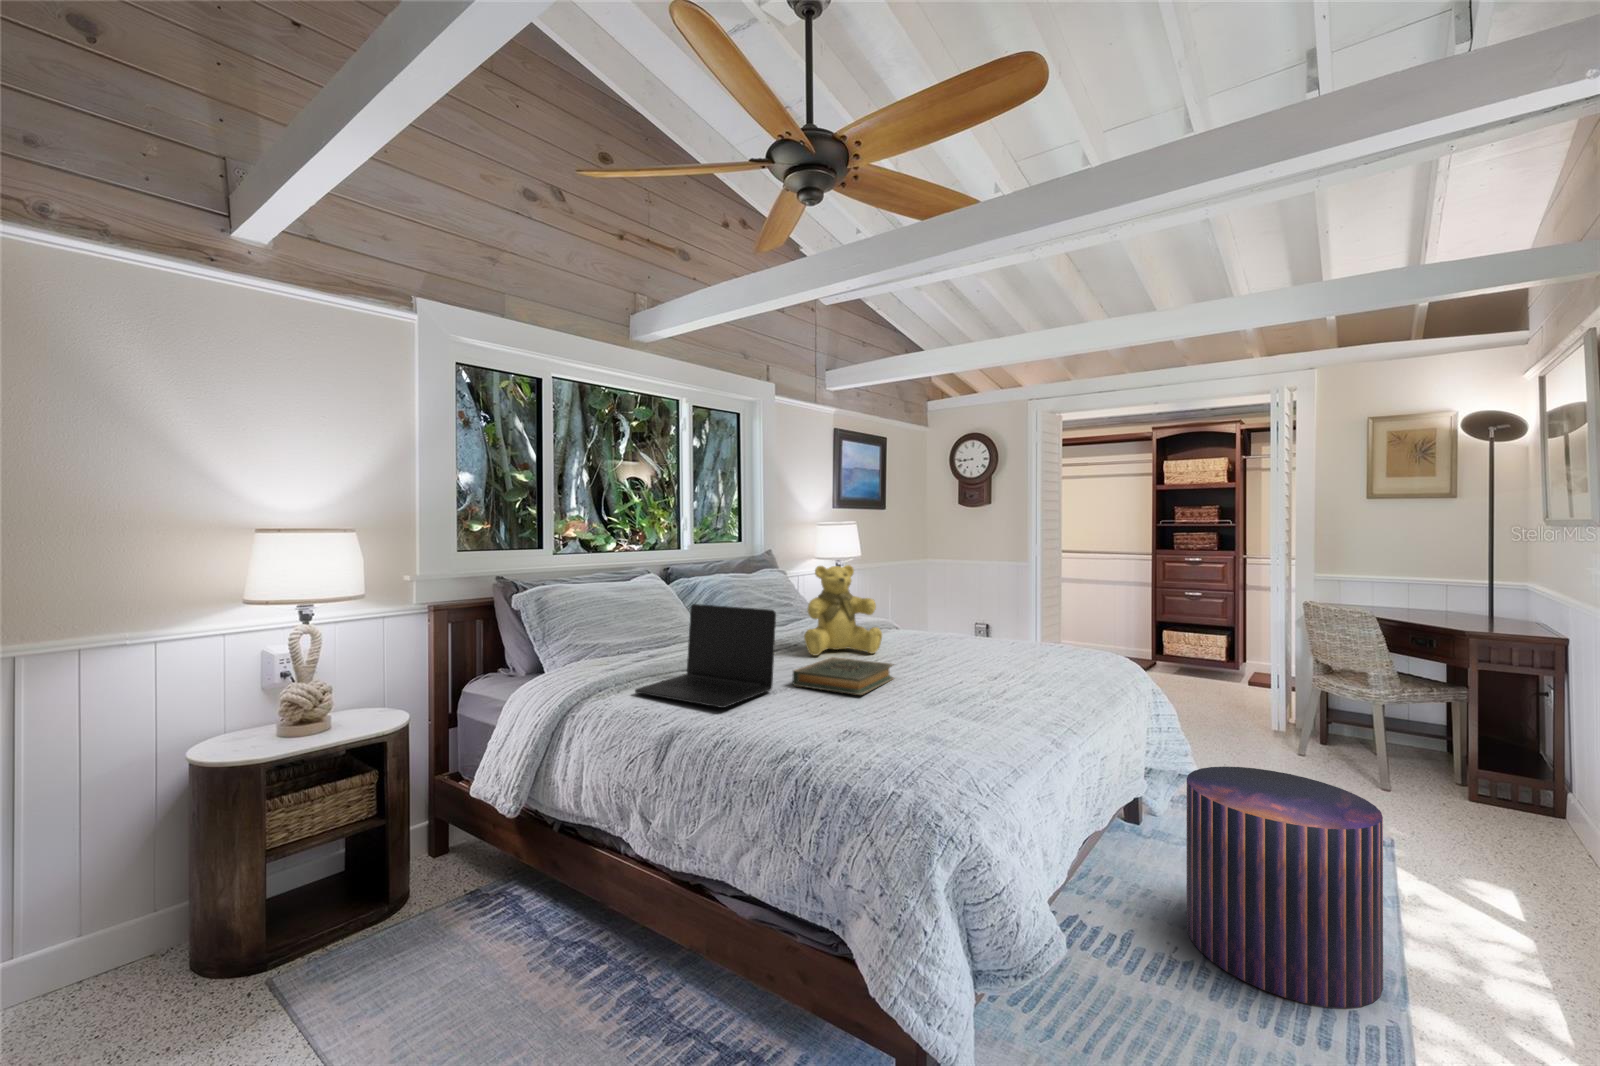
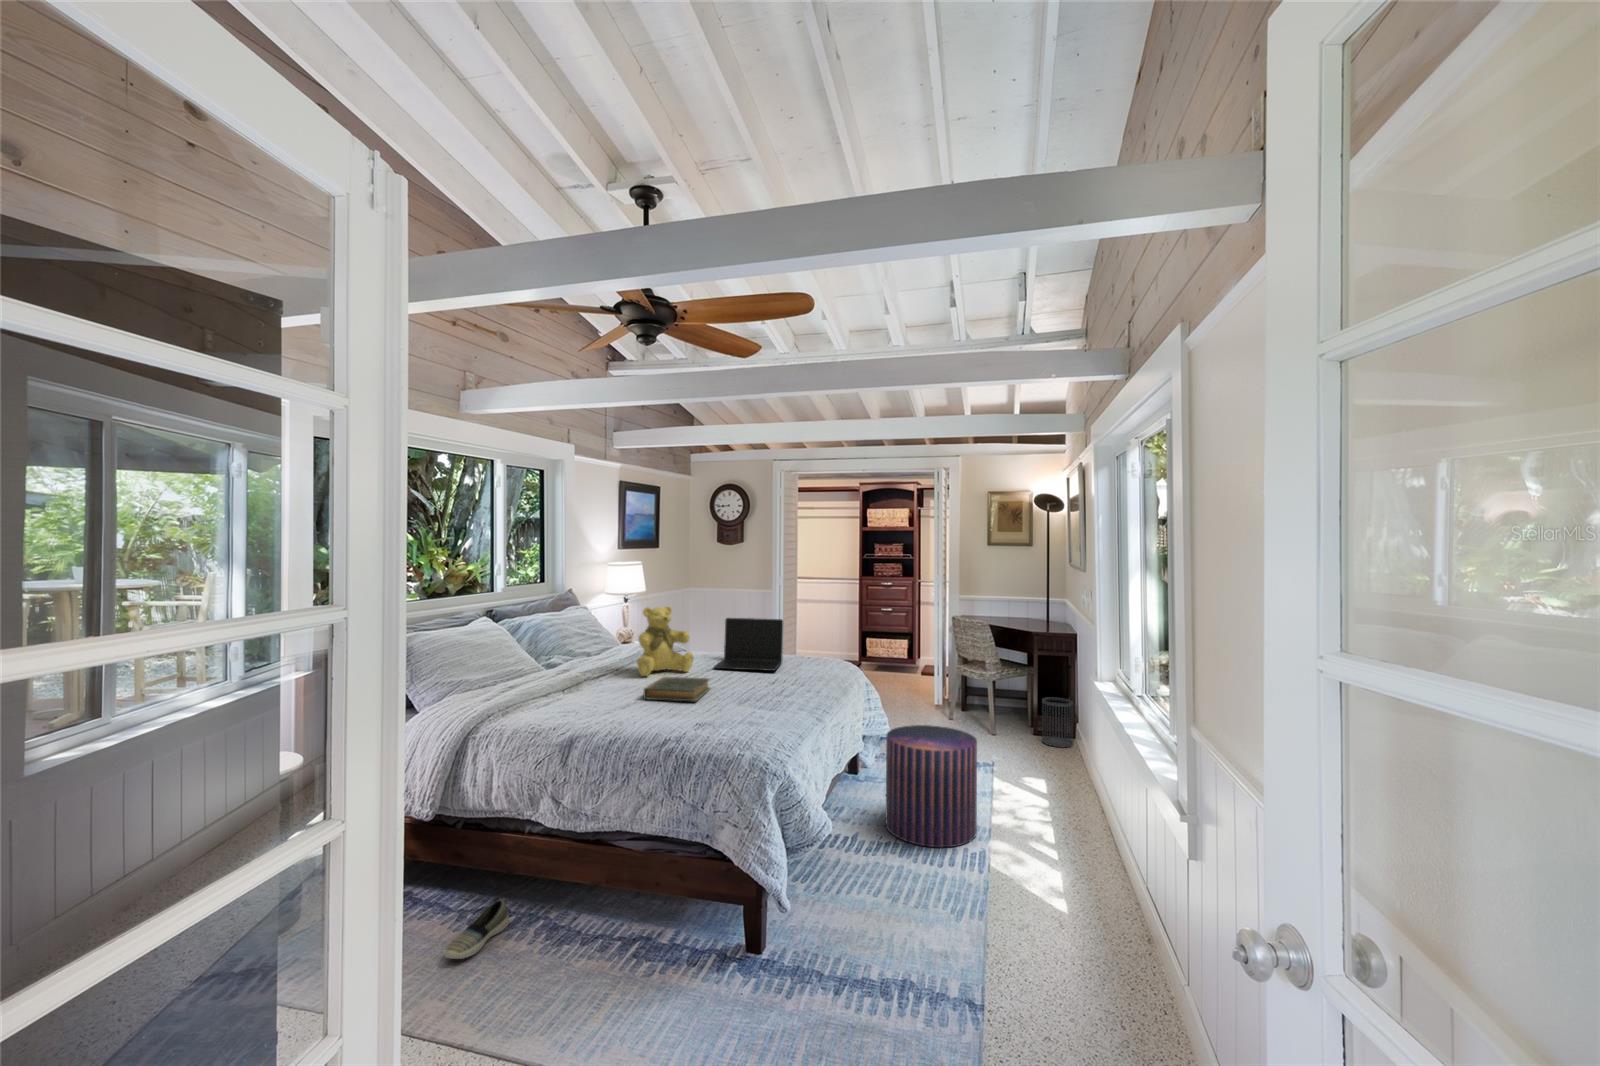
laptop: present [635,604,776,708] -> present [714,618,783,671]
wastebasket: none [1502,741,1579,835] -> present [1042,698,1073,747]
shoe: none [501,936,601,1016] -> present [445,900,509,959]

